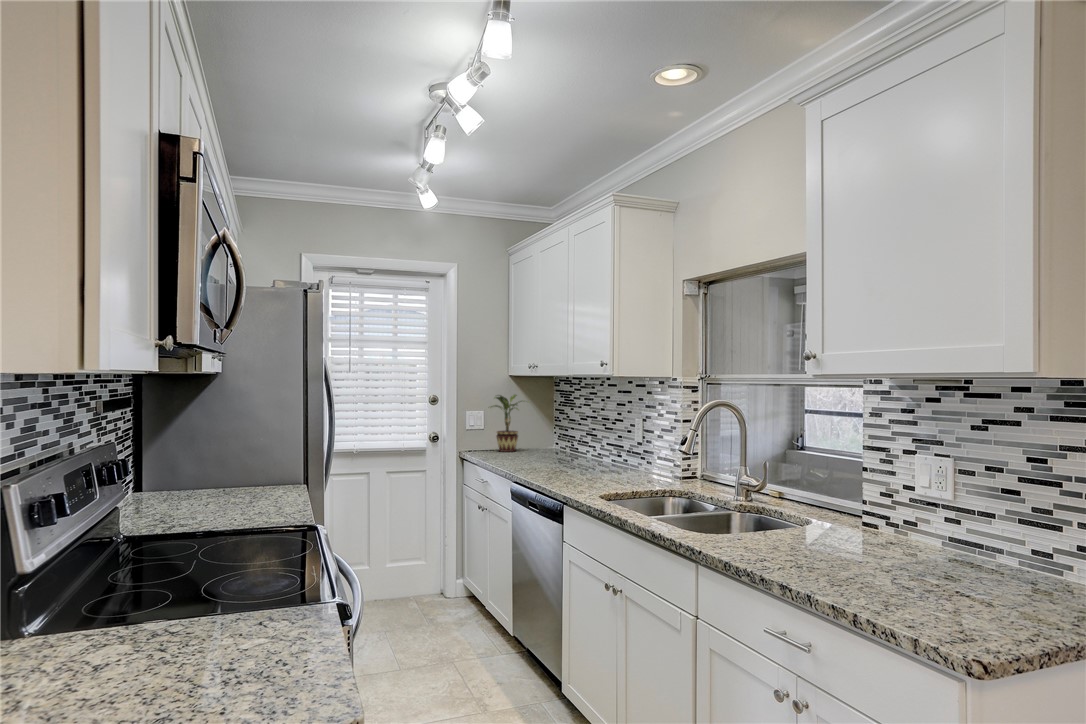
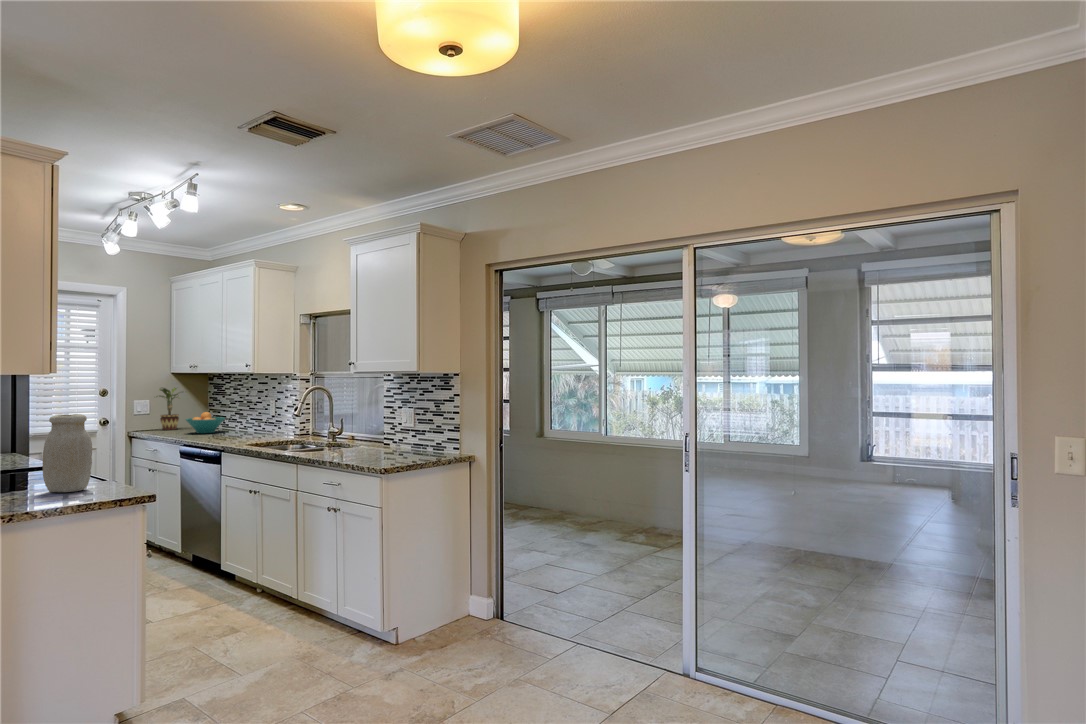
fruit bowl: none [522,431,573,462] -> present [186,412,225,433]
jar: none [135,469,247,674] -> present [43,414,92,492]

